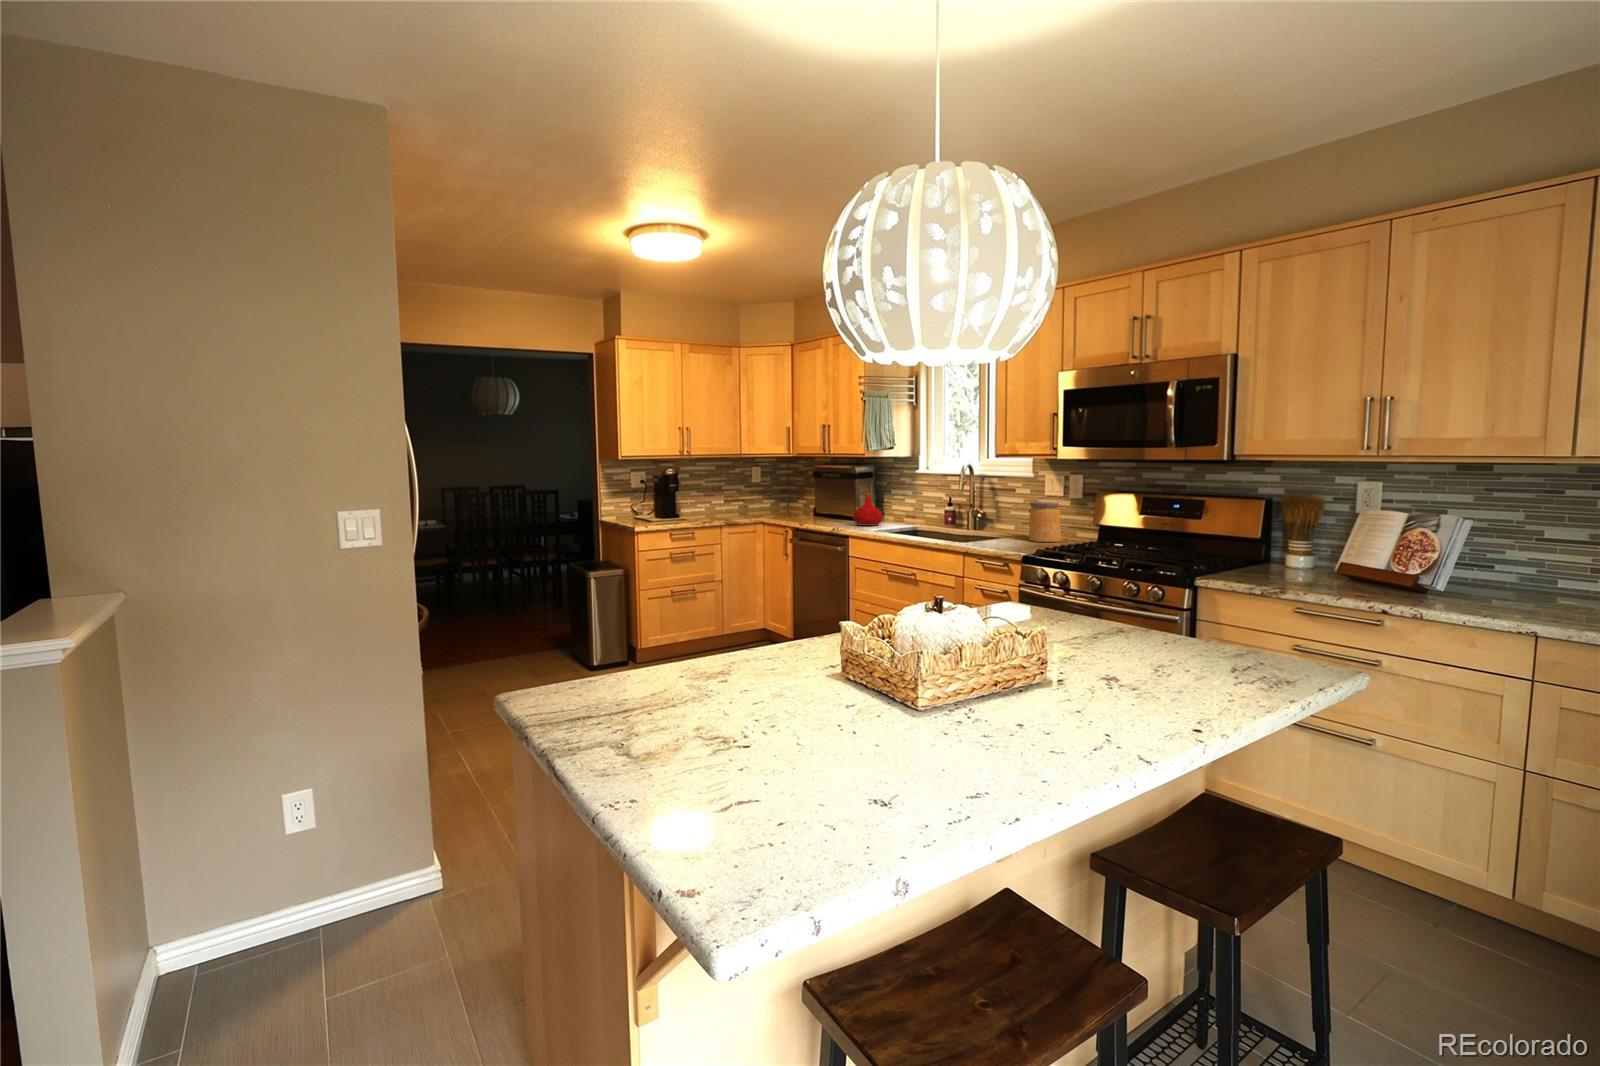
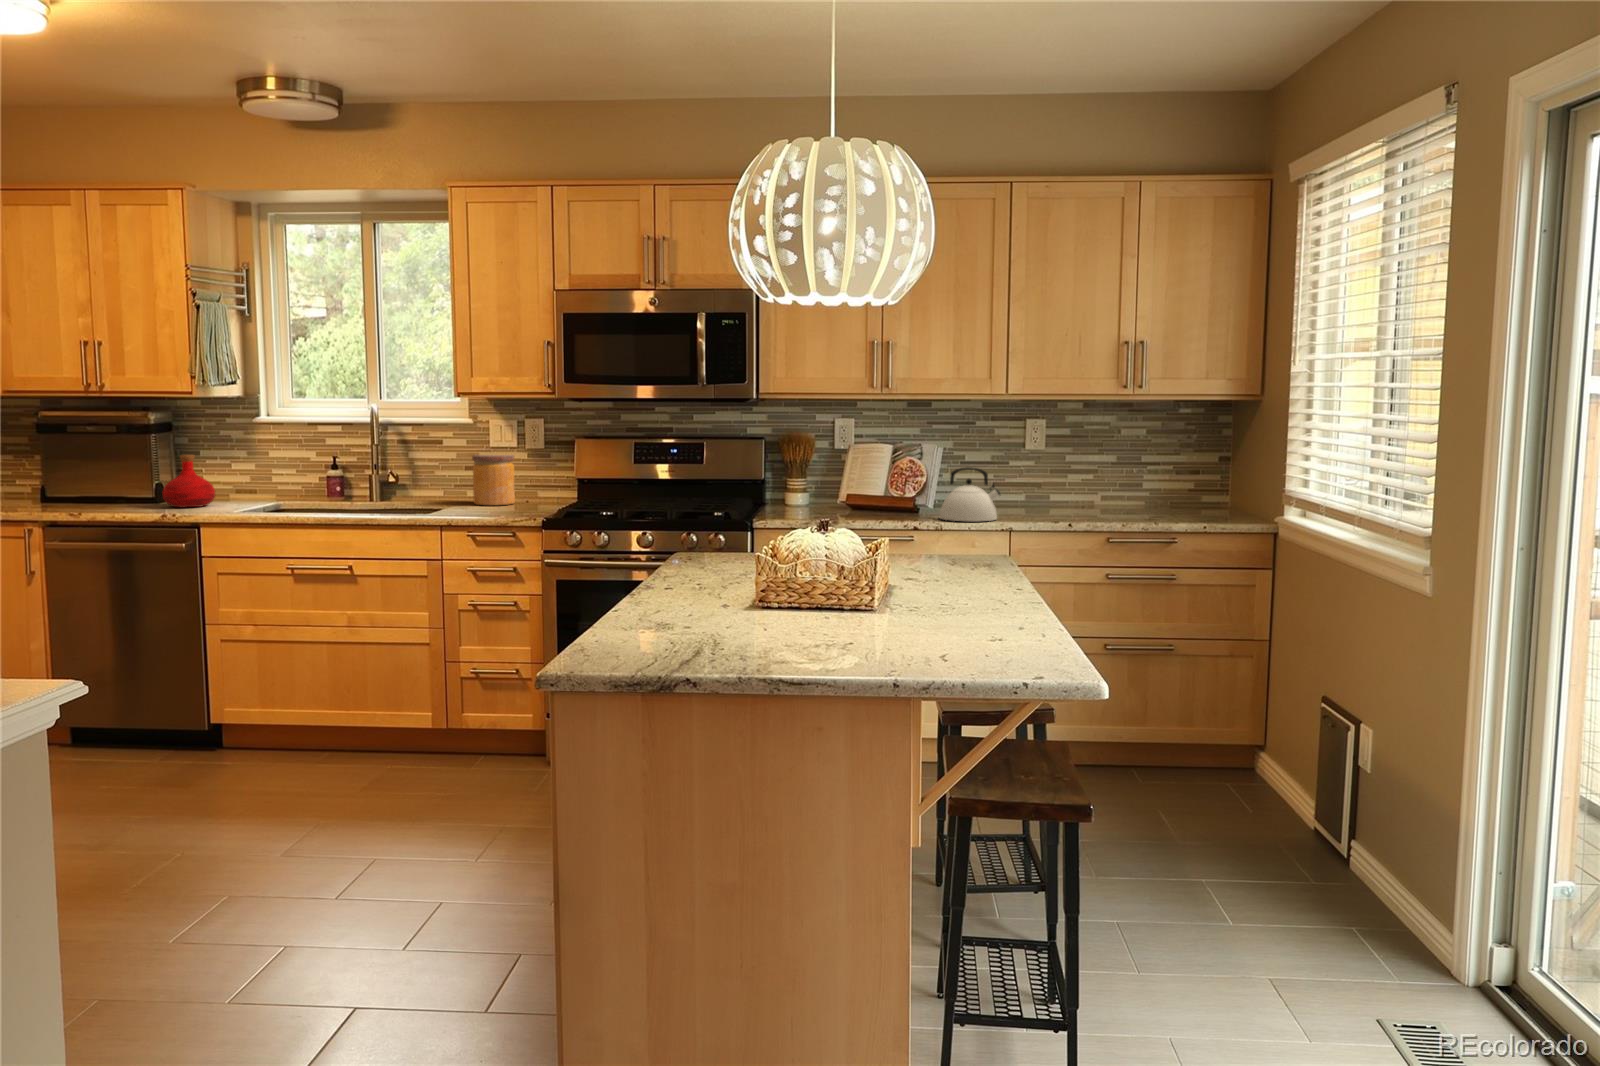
kettle: none [1435,547,1538,620] -> present [940,467,1000,521]

